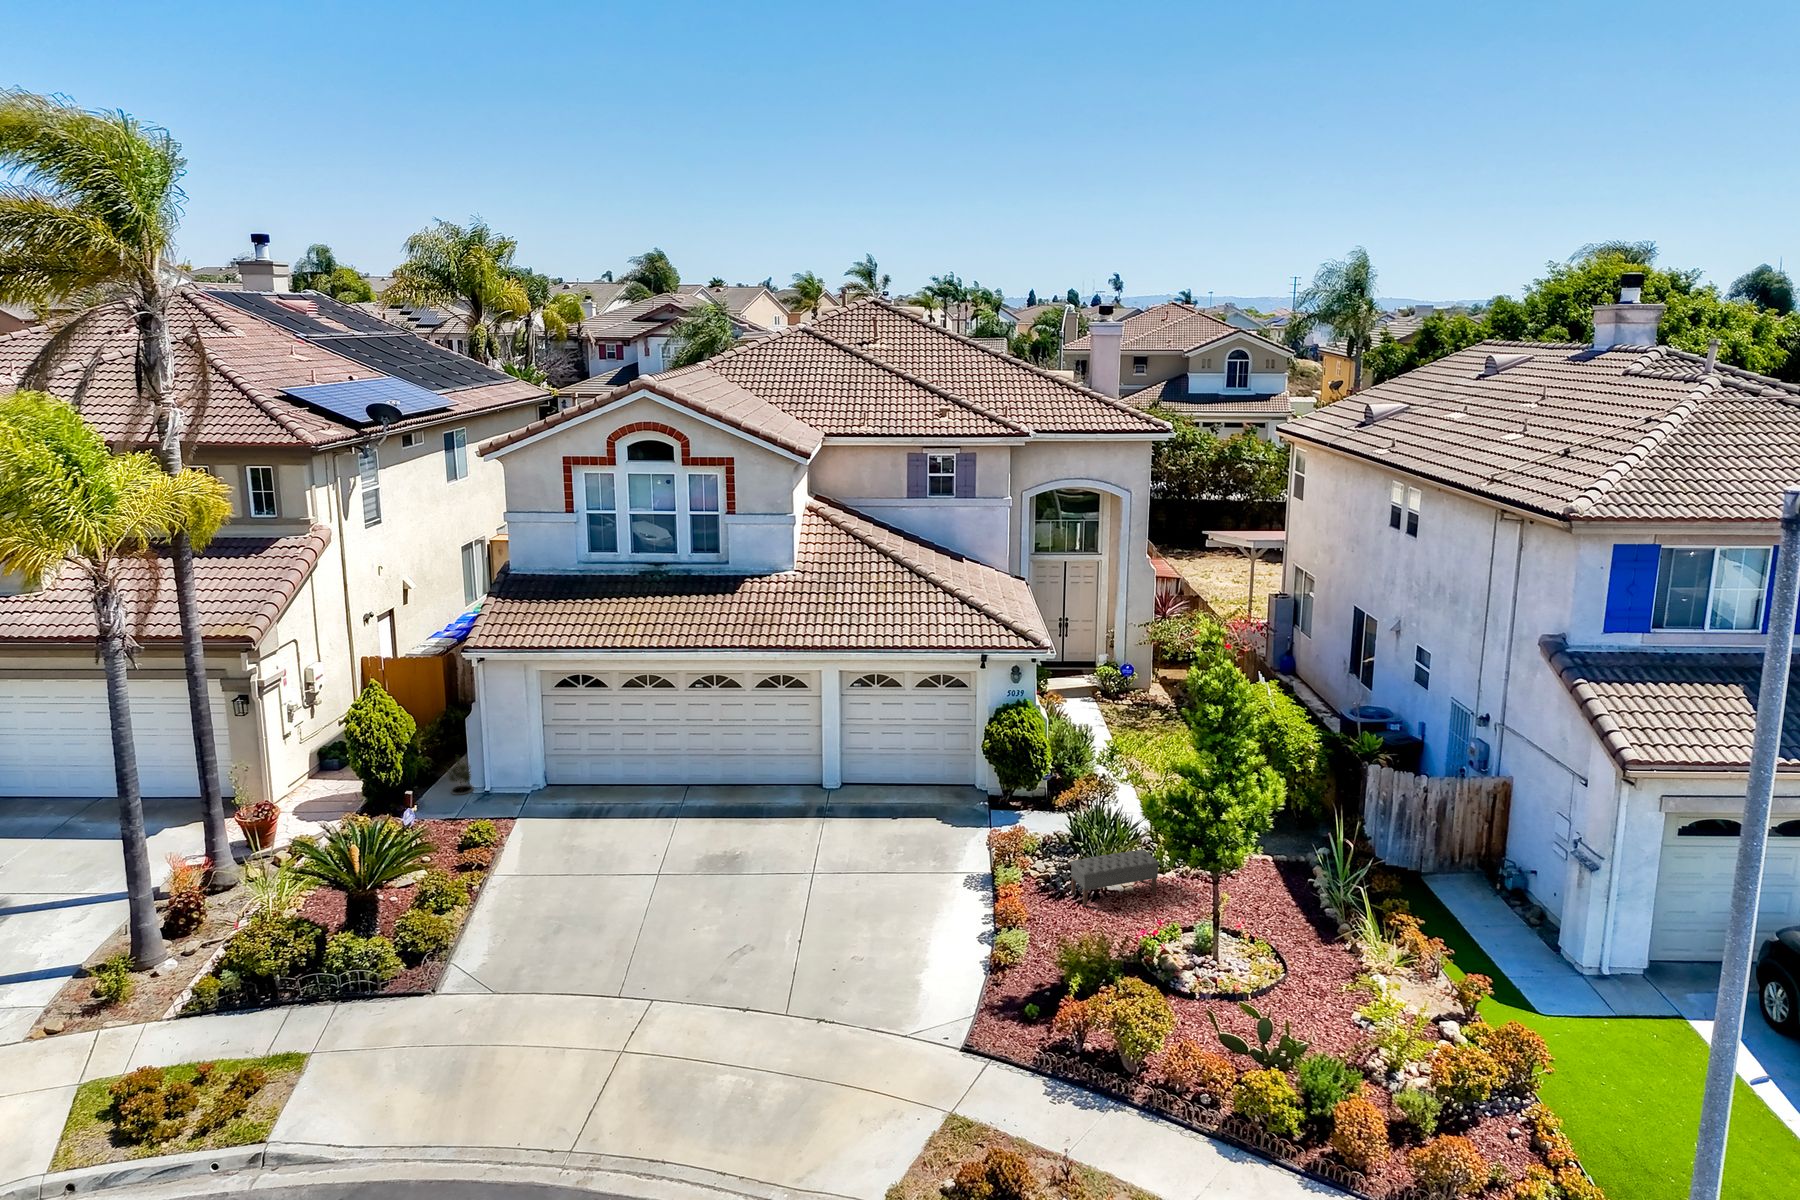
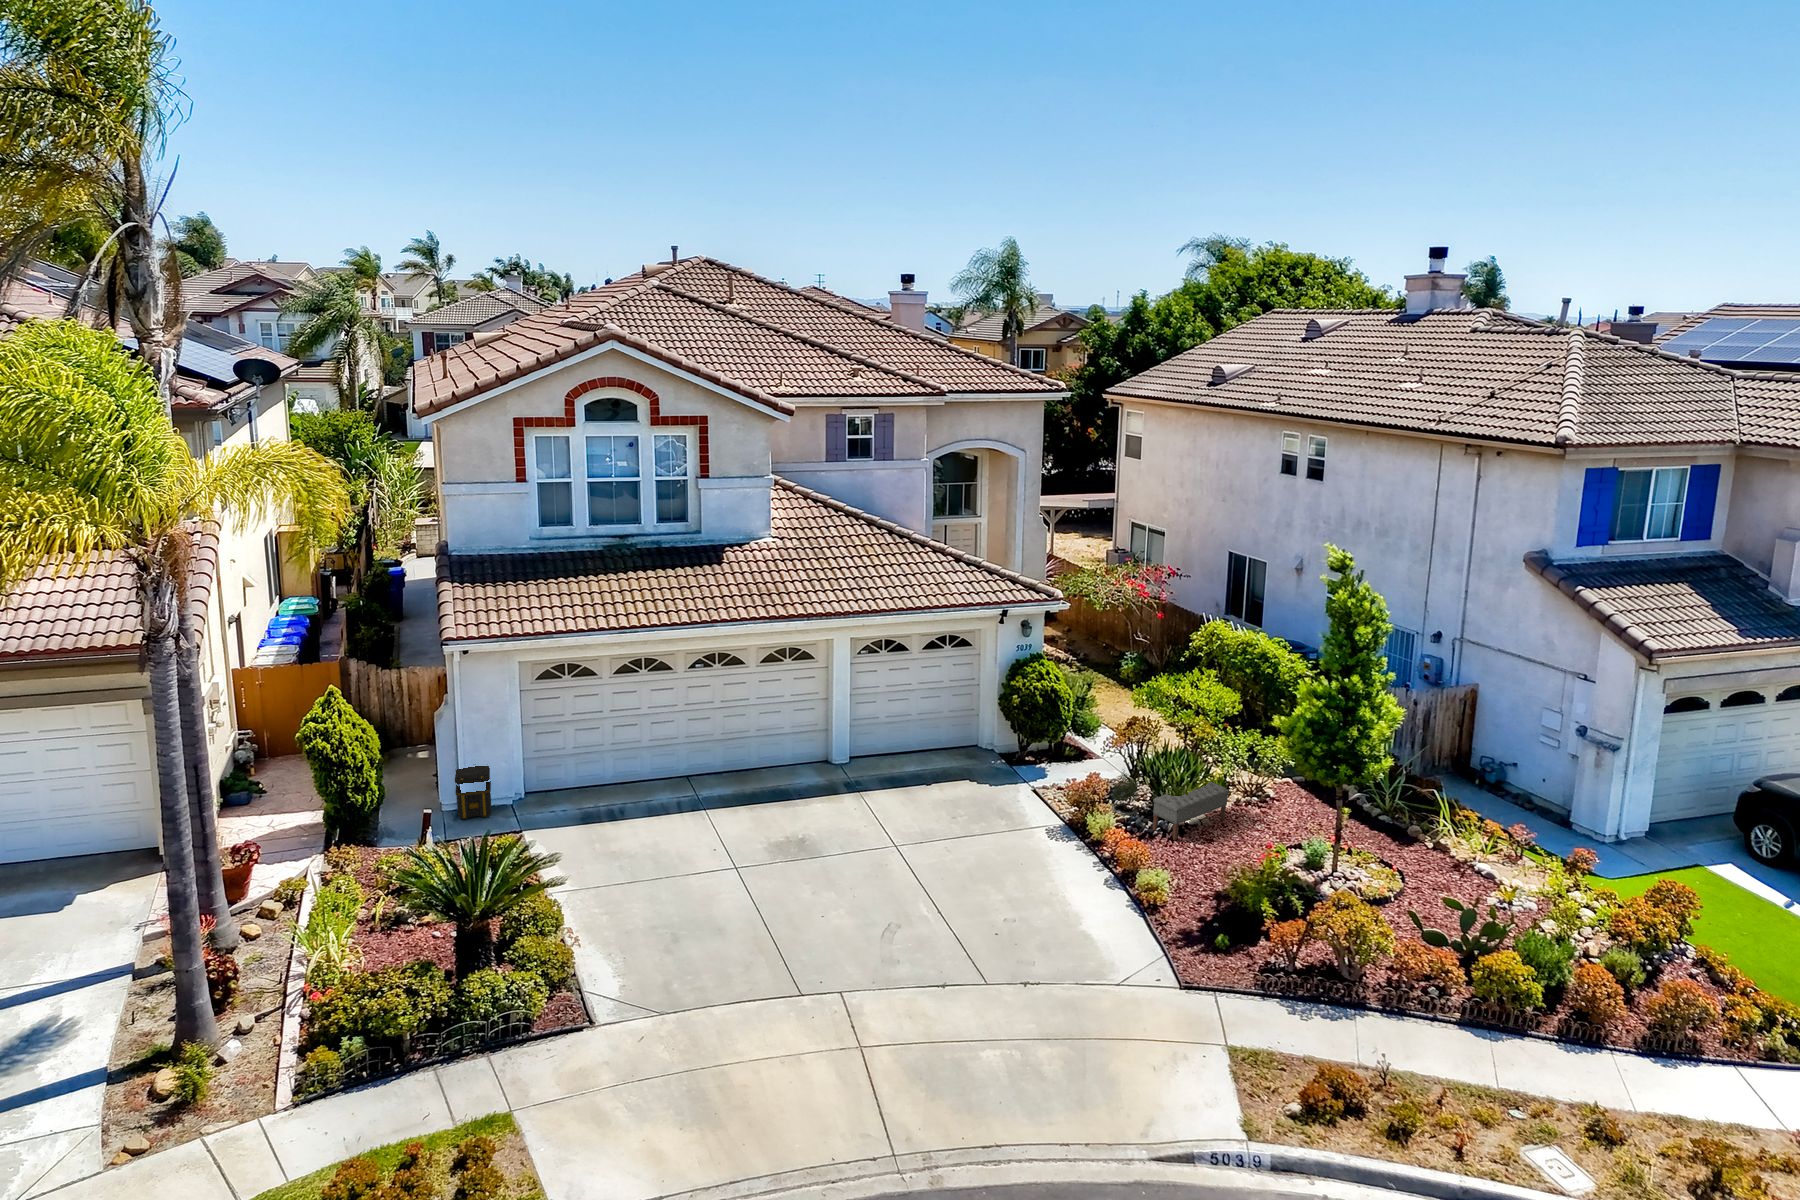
potted tree: present [446,755,473,795] -> present [1111,770,1139,815]
toolbox: none [473,757,511,803] -> present [455,764,491,819]

